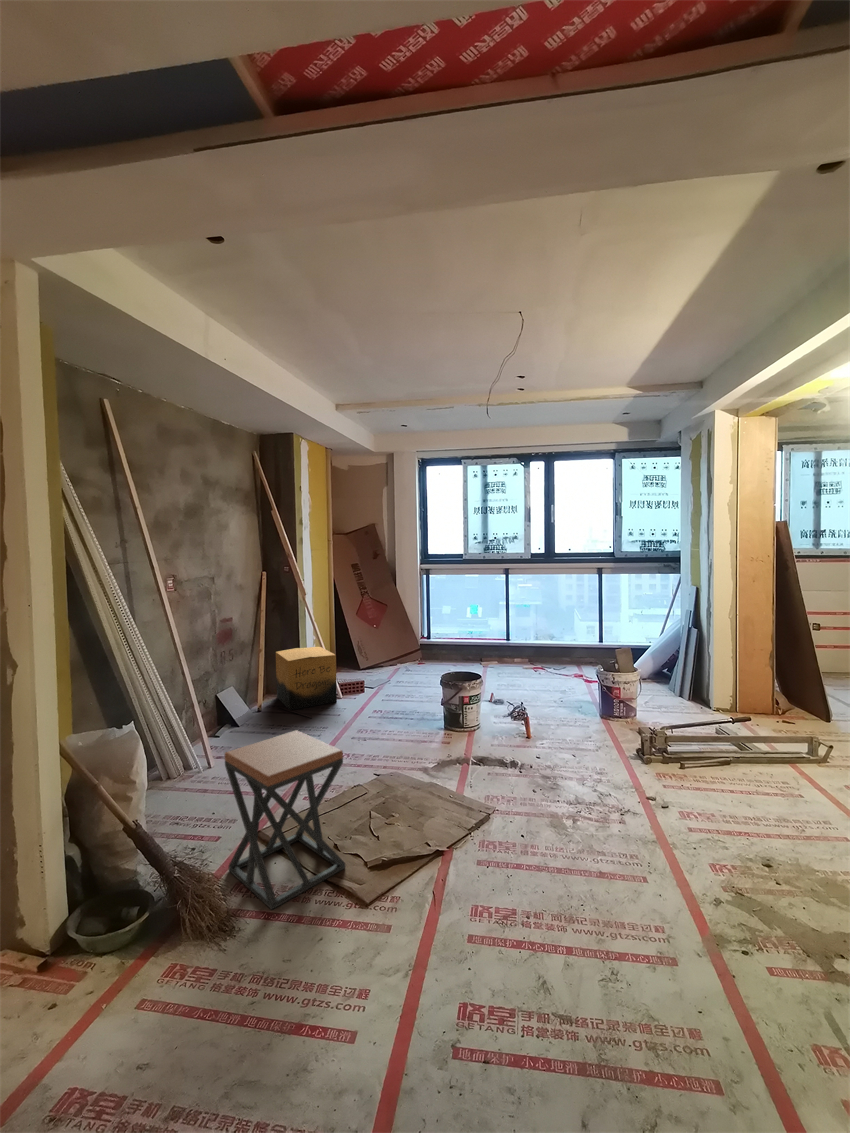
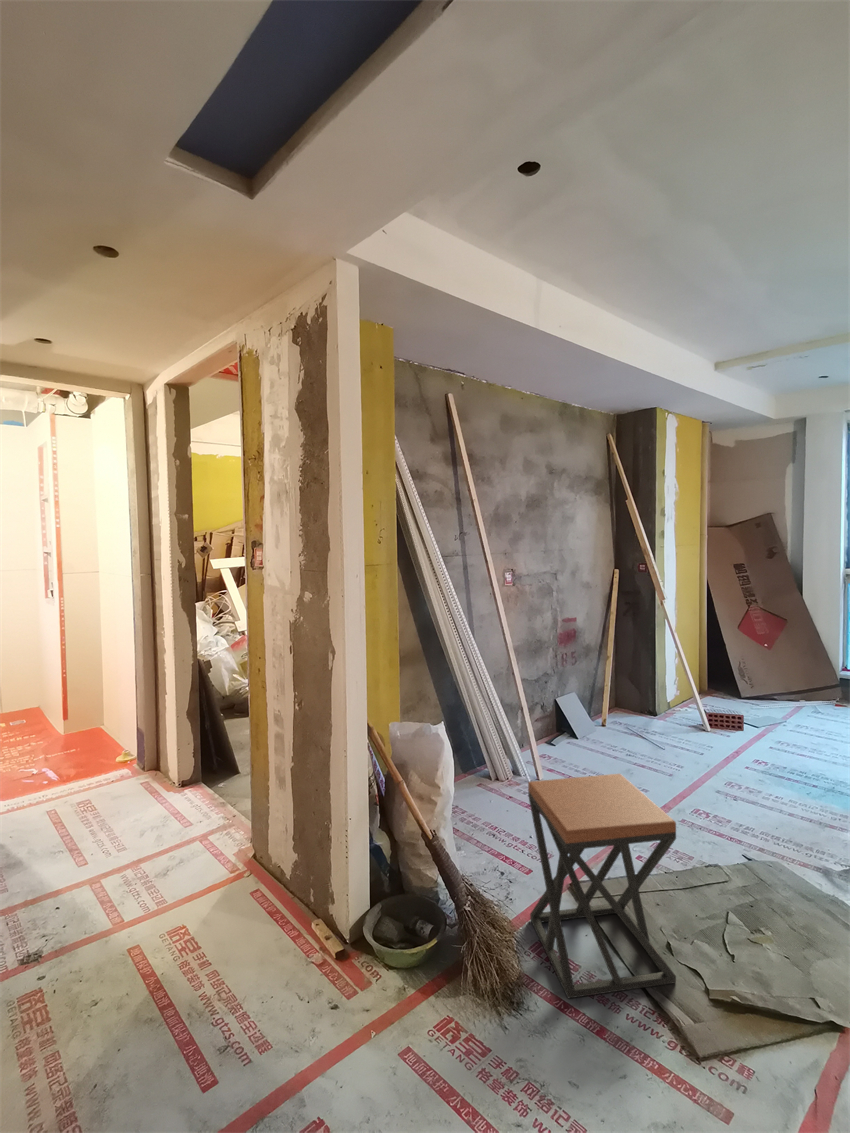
cardboard box: present [276,647,337,710] -> none [626,661,702,735]

